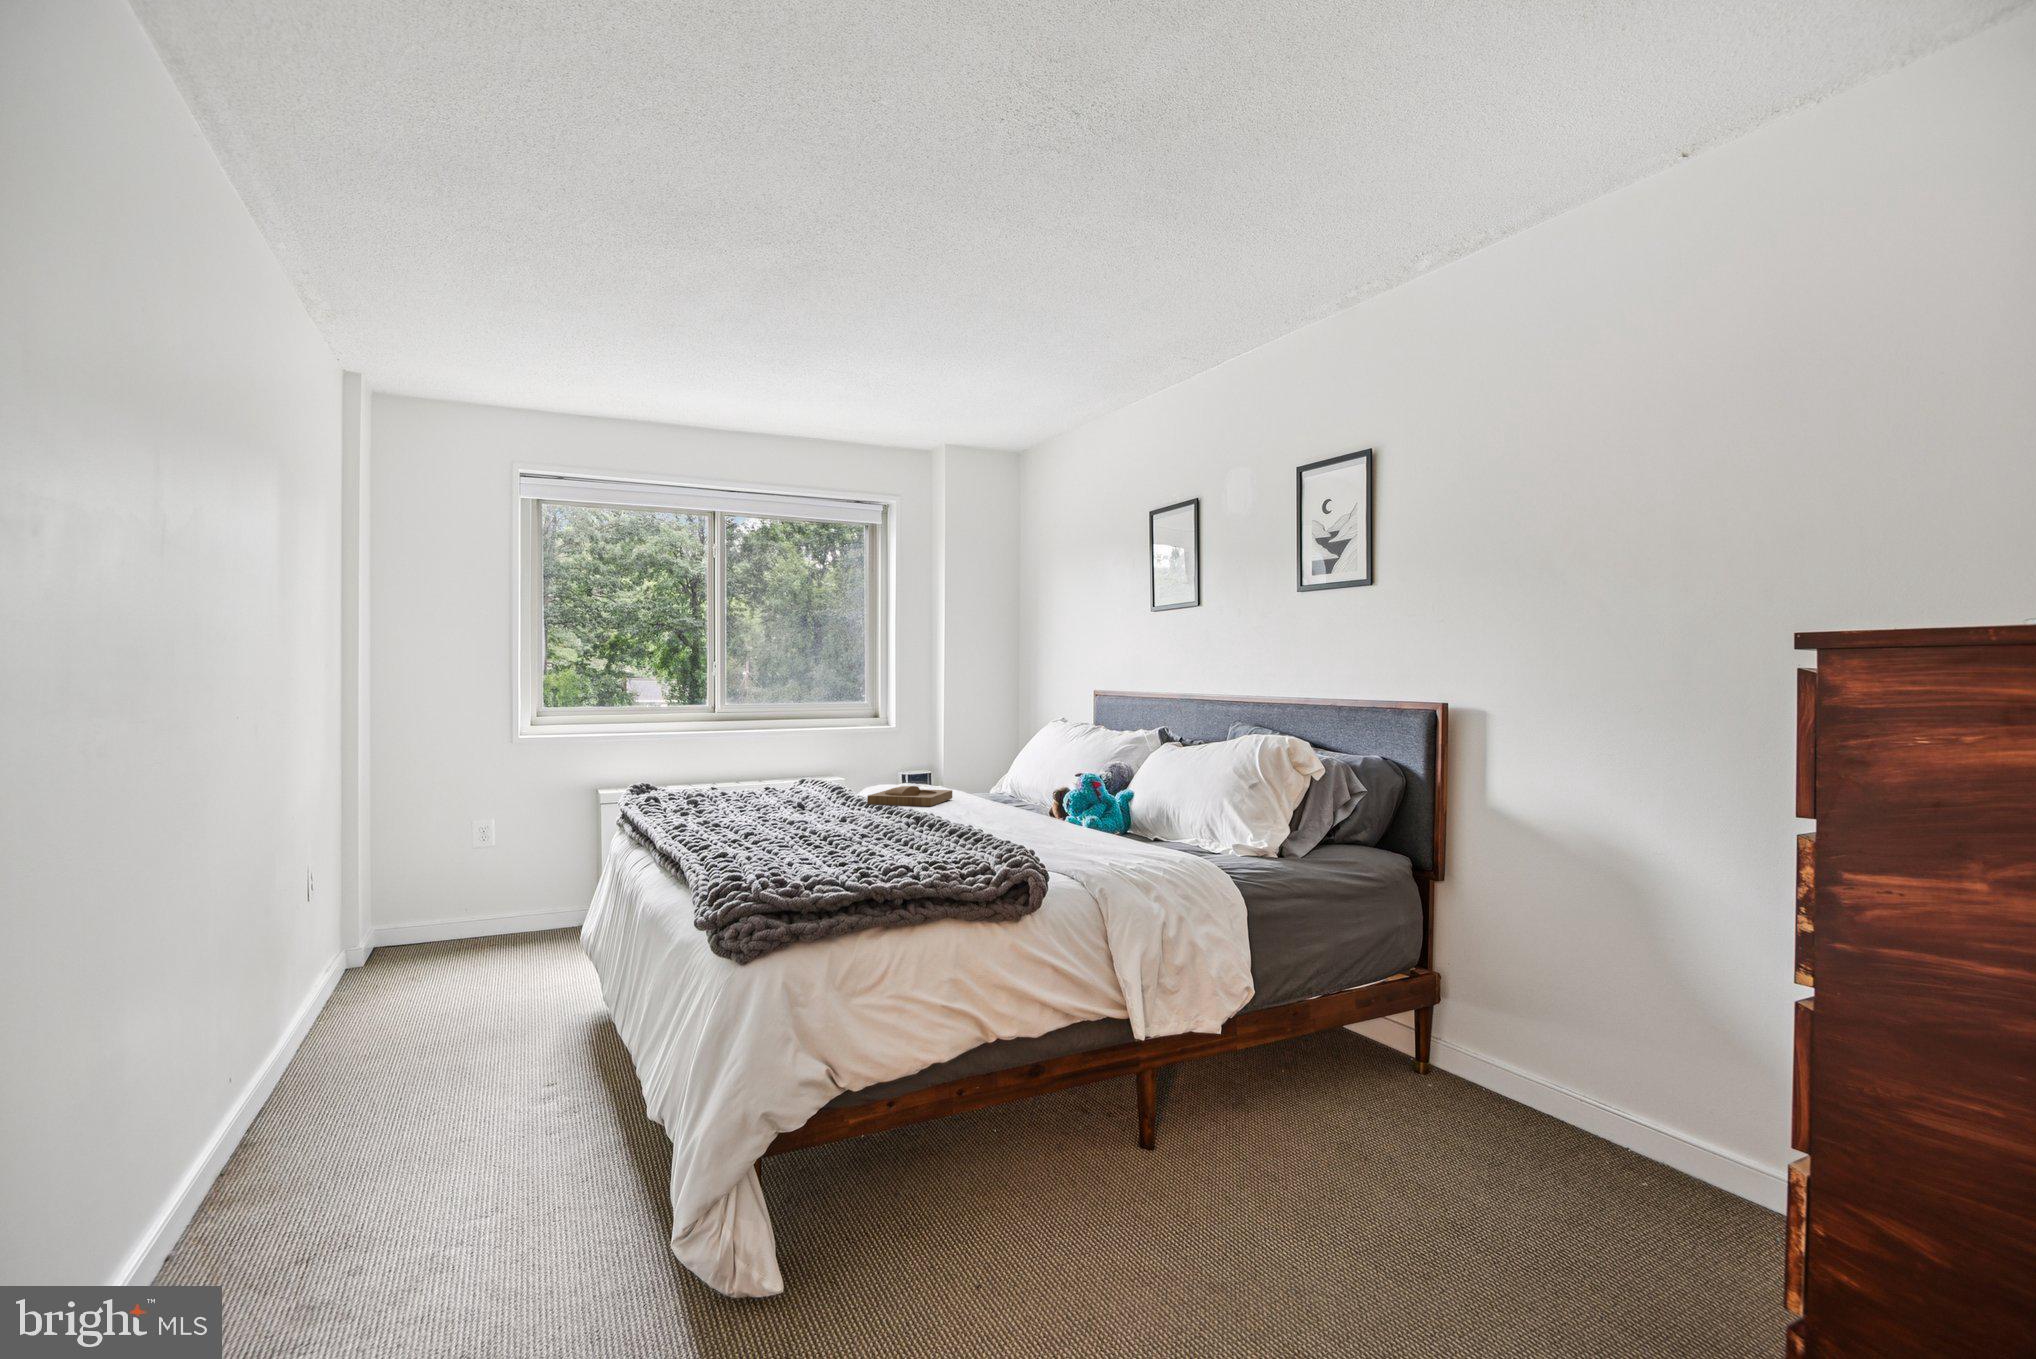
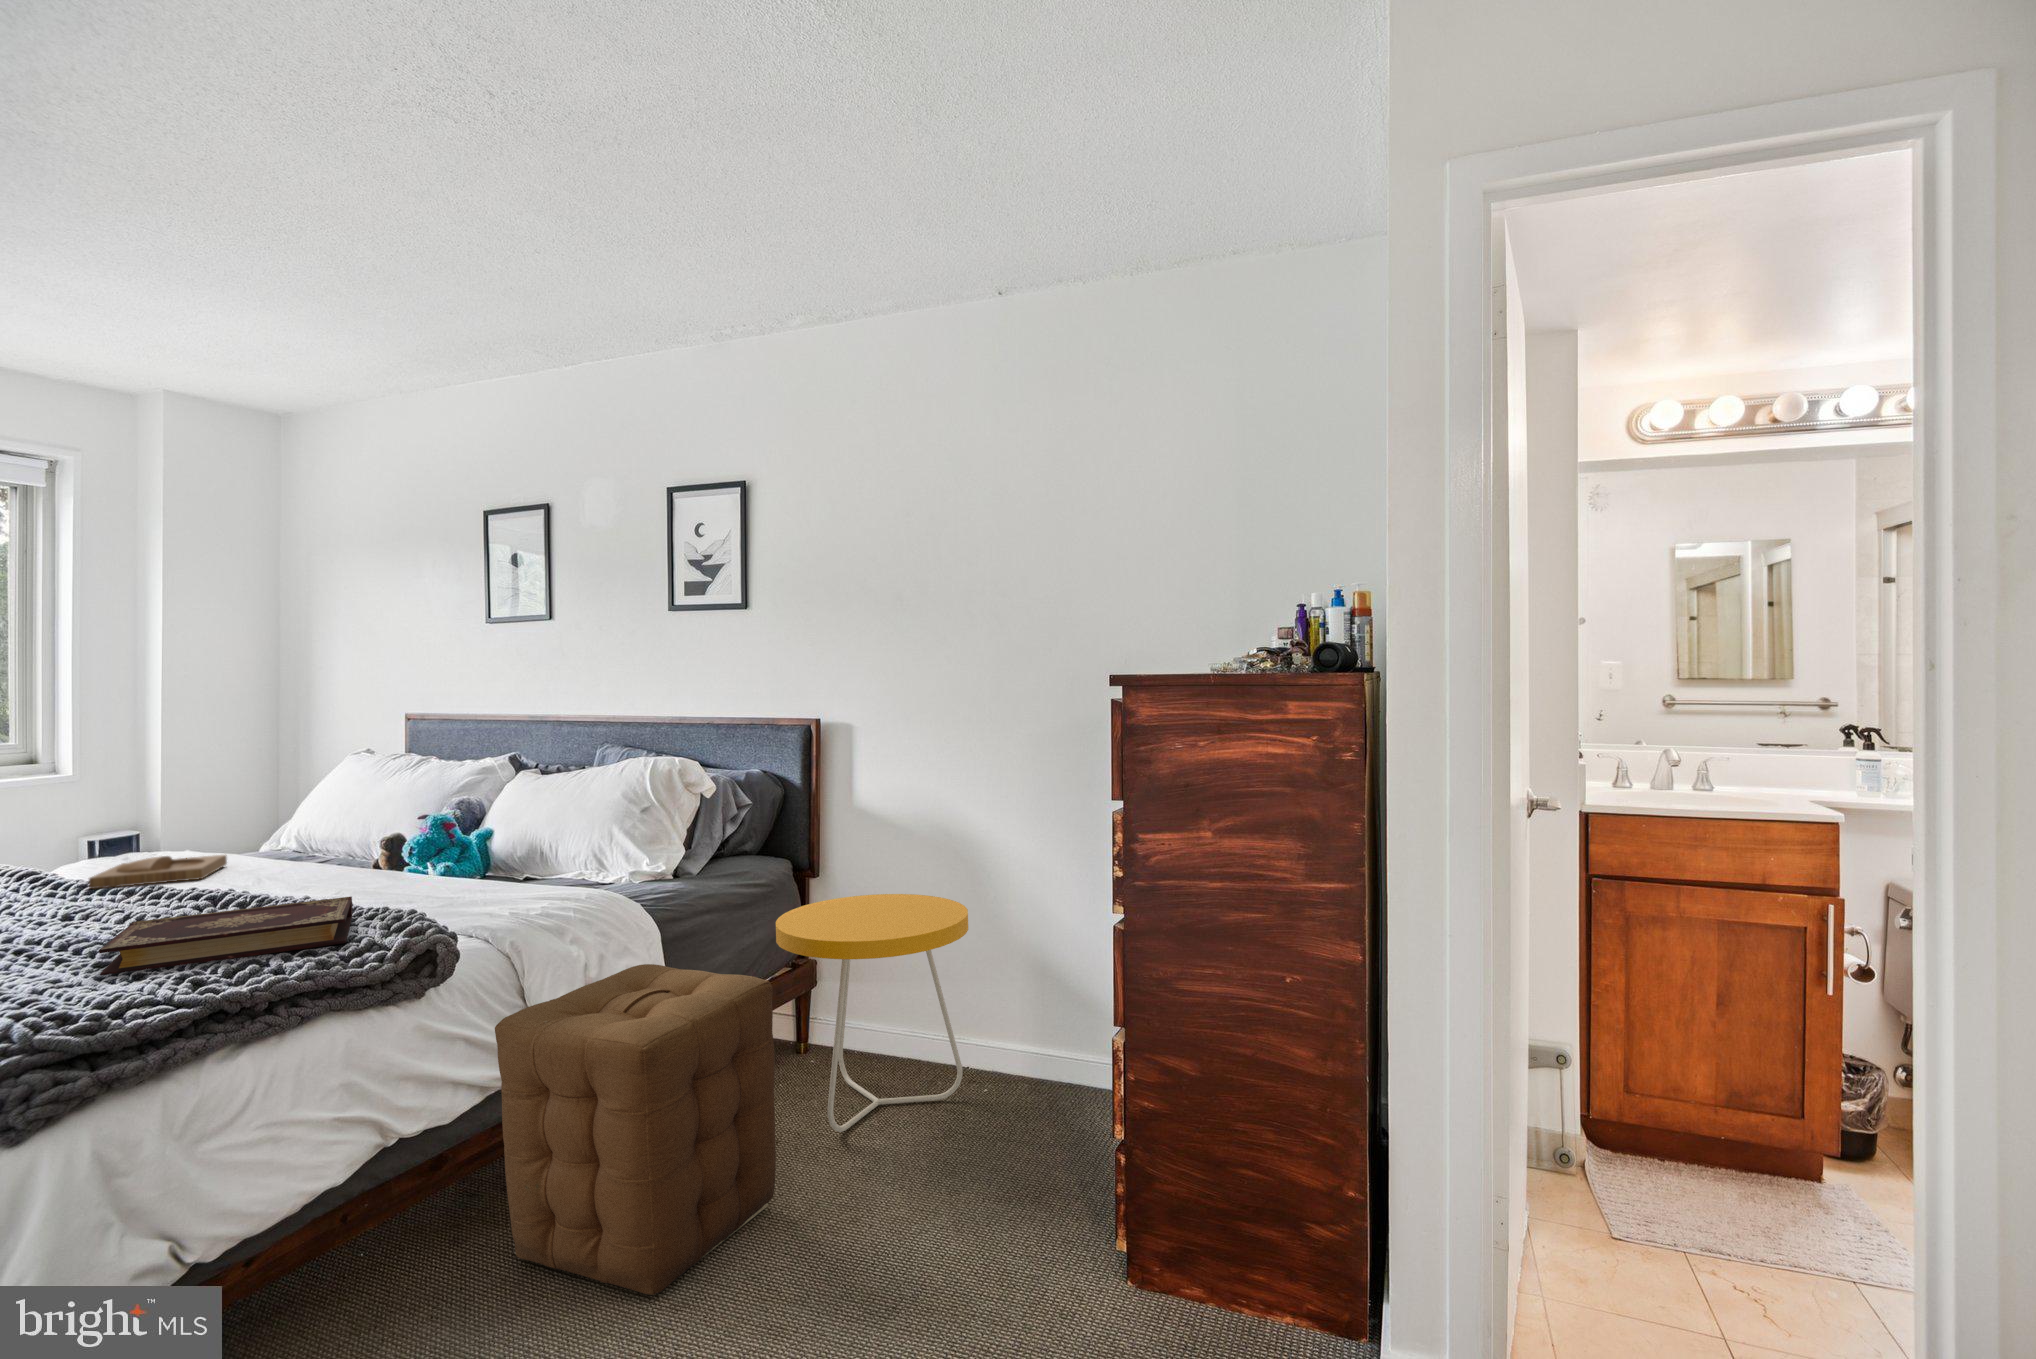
book: none [824,825,995,864] -> present [99,897,352,975]
side table: none [1374,908,1622,1176] -> present [776,894,968,1132]
ottoman: none [1080,935,1345,1268] -> present [495,964,776,1295]

